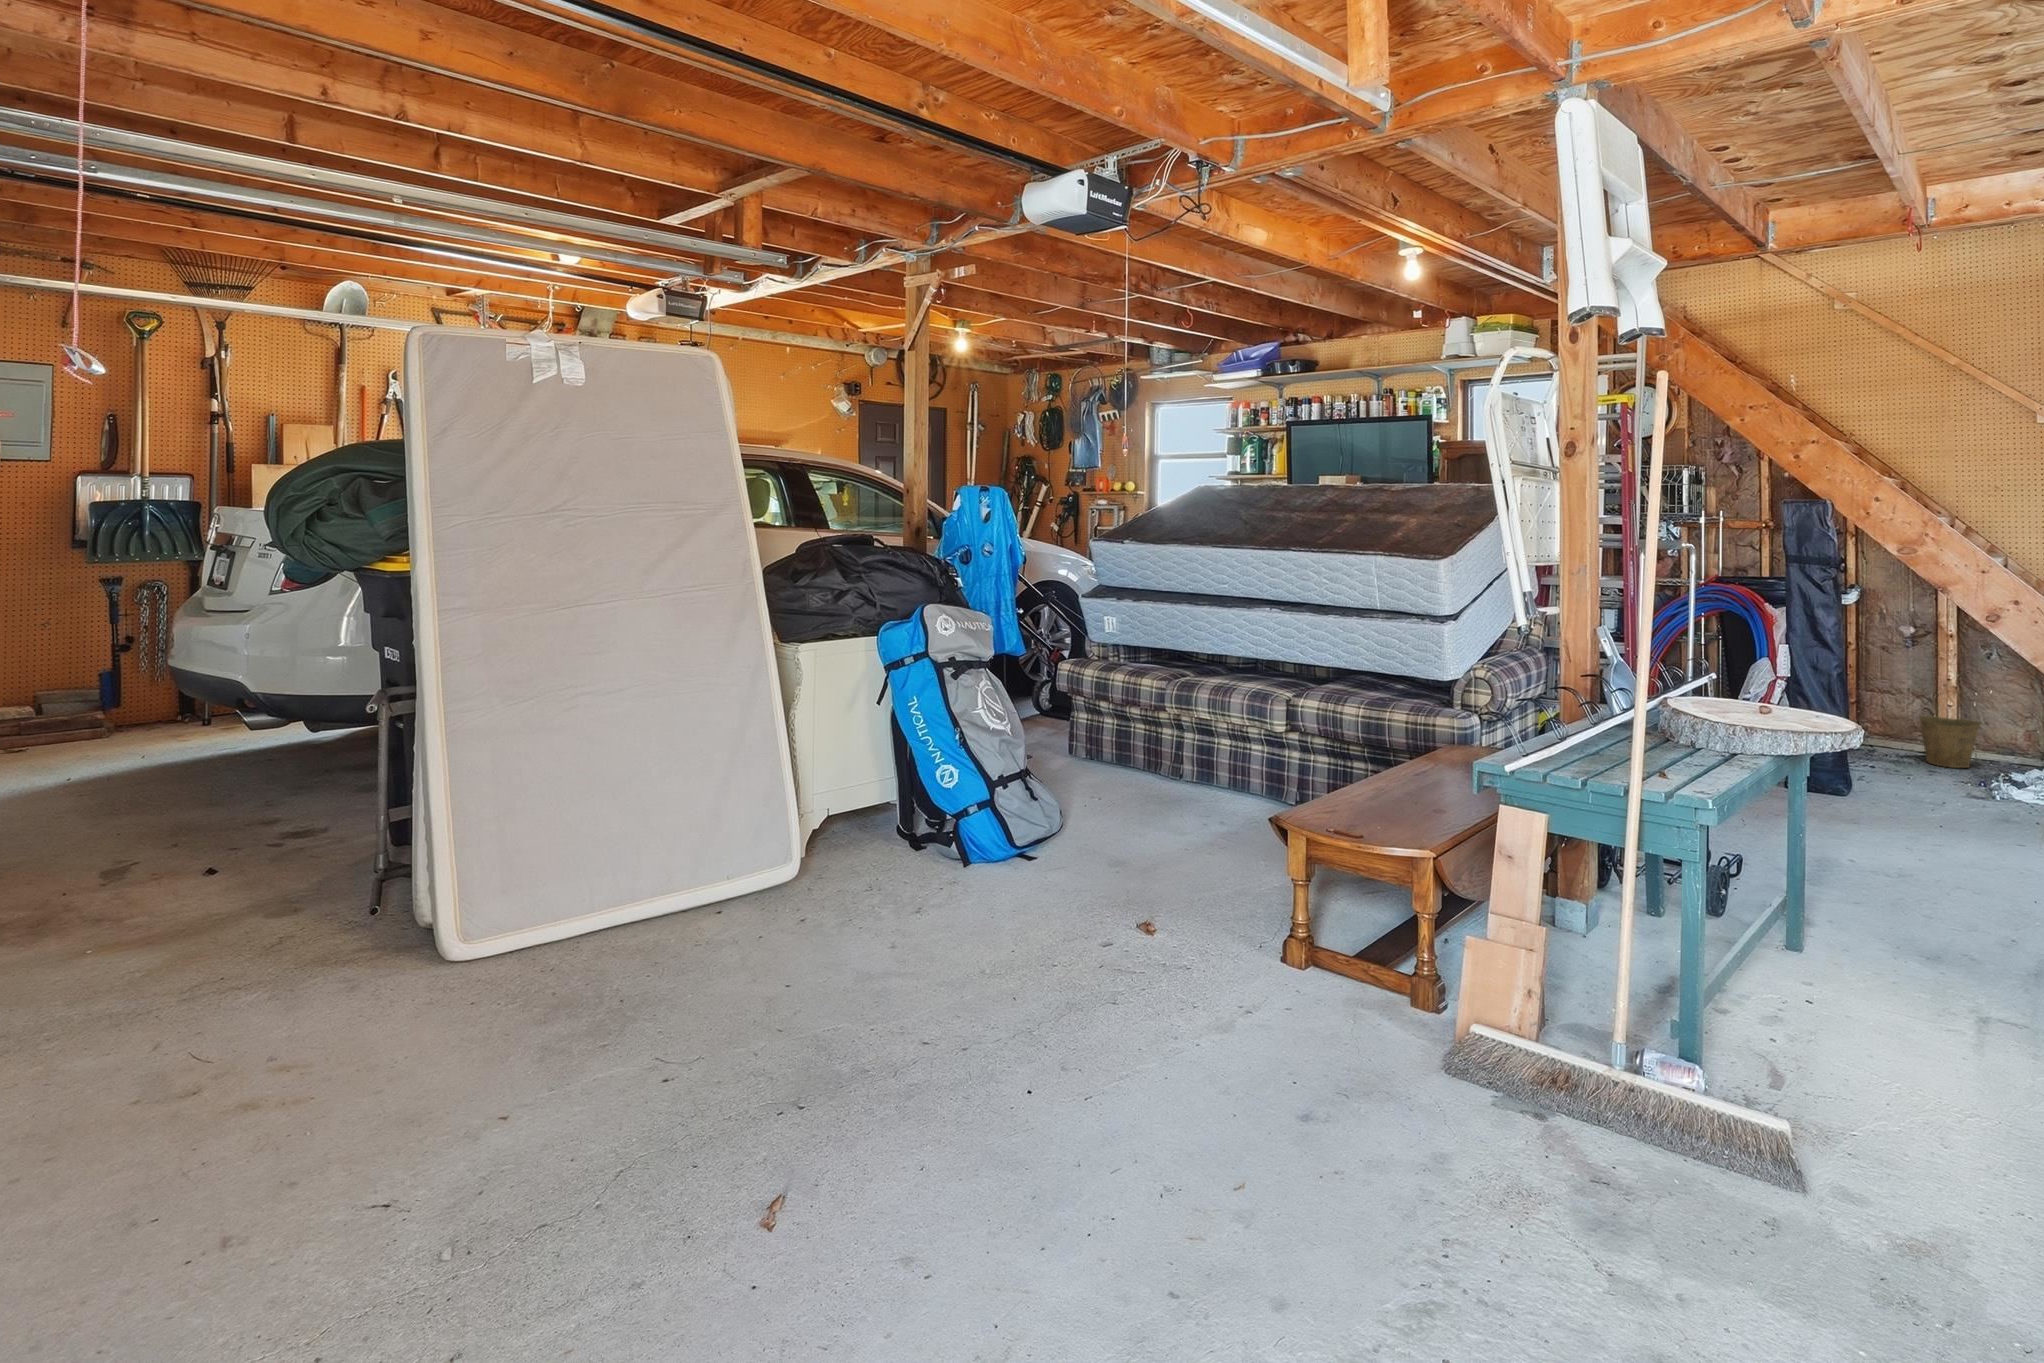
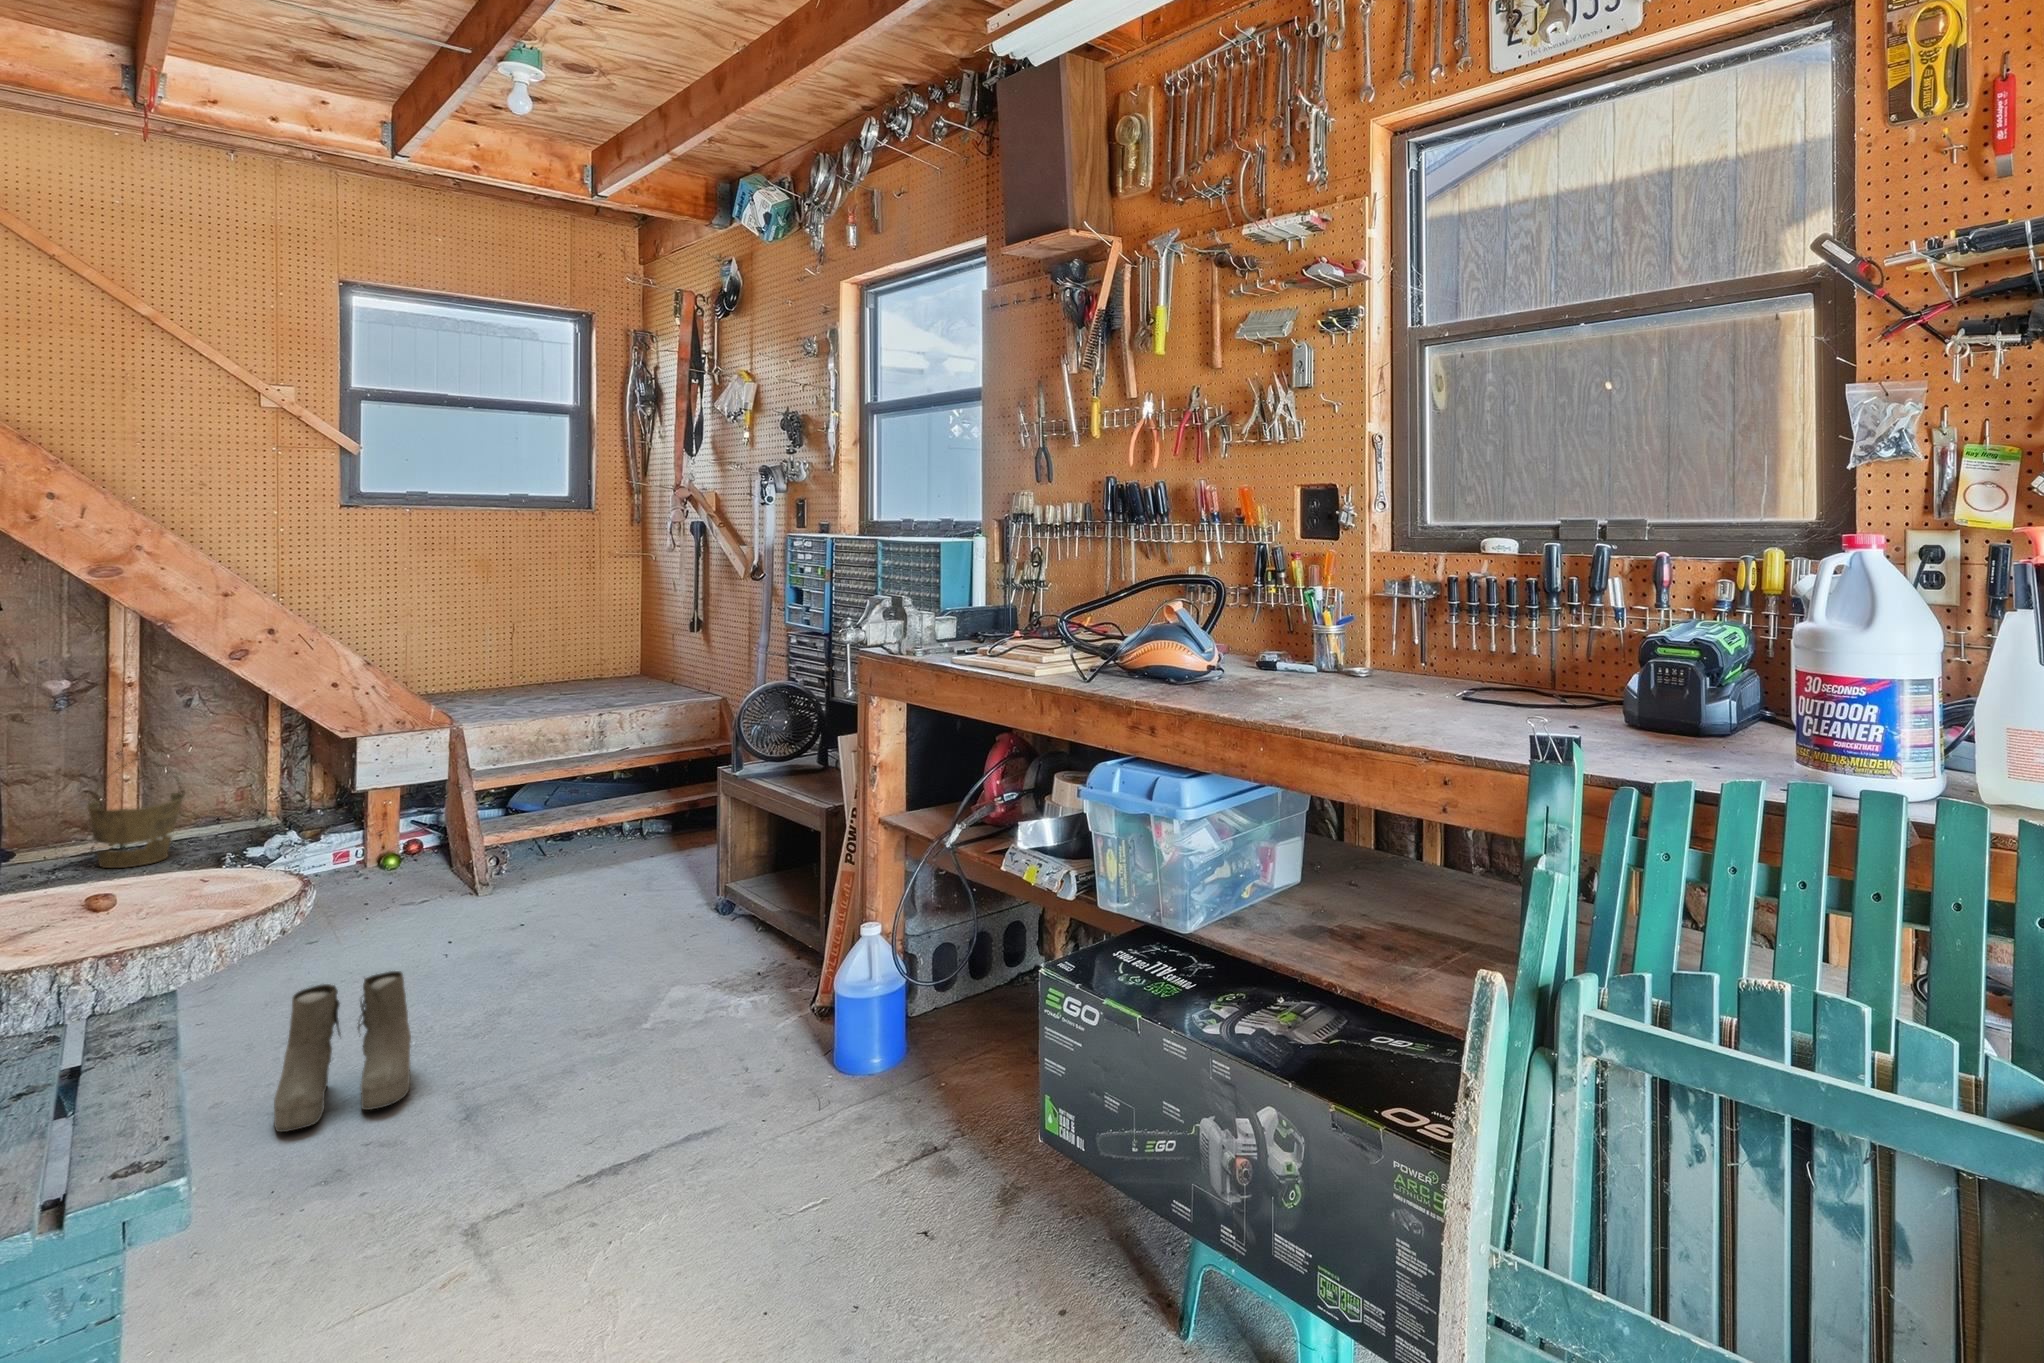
boots: none [1897,846,2000,946] -> present [274,971,411,1132]

